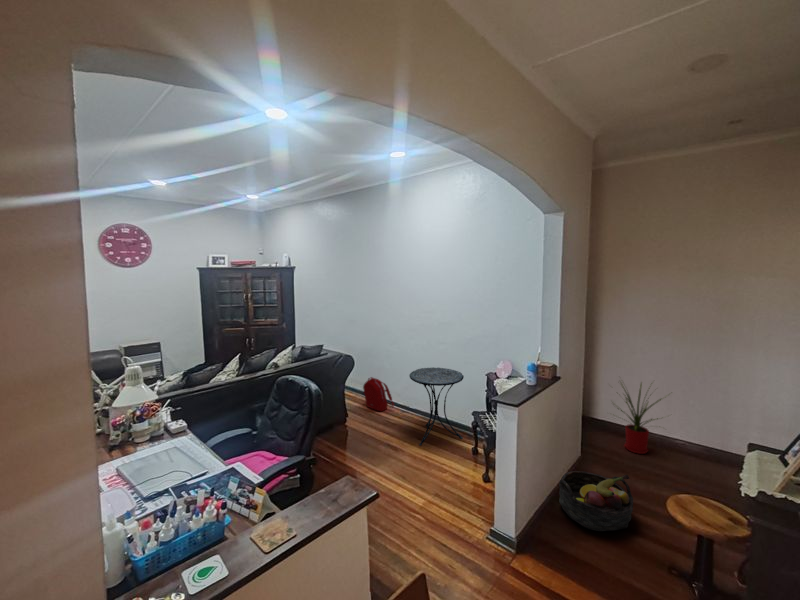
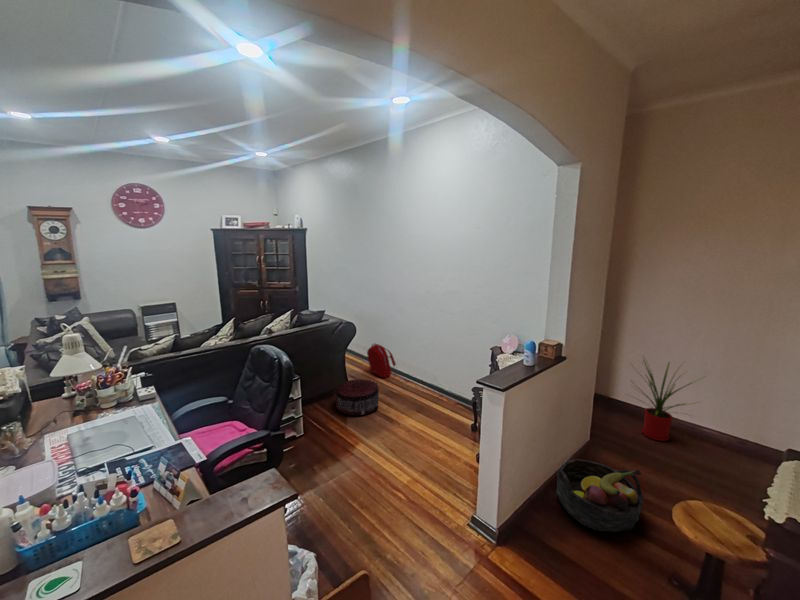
side table: present [409,367,464,445] -> none [408,336,466,417]
pouf: none [340,412,382,448] -> present [336,379,379,415]

